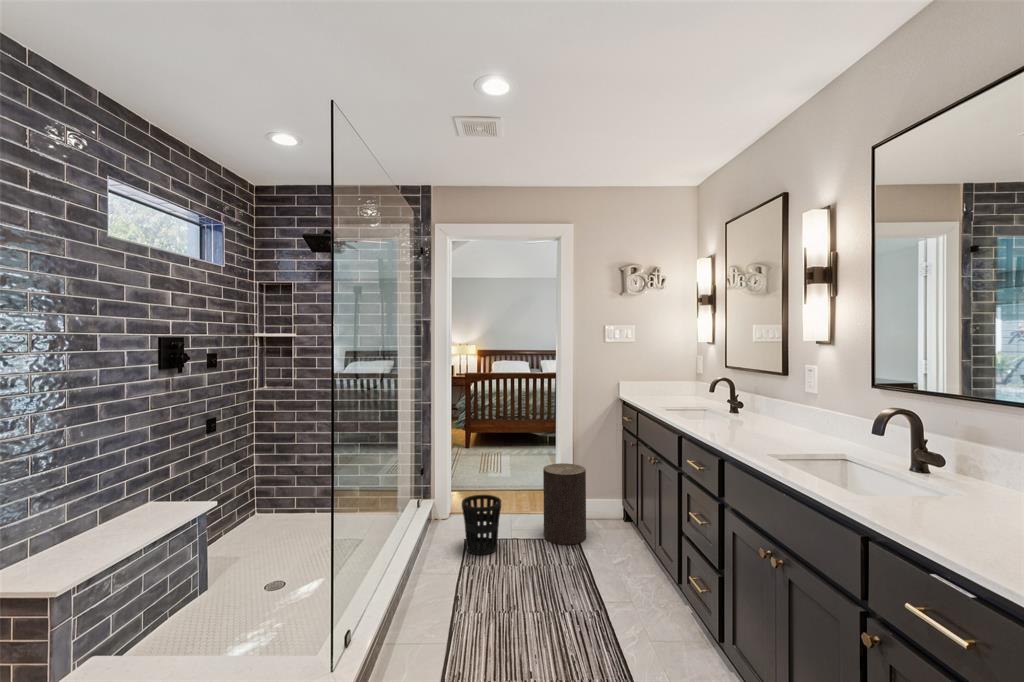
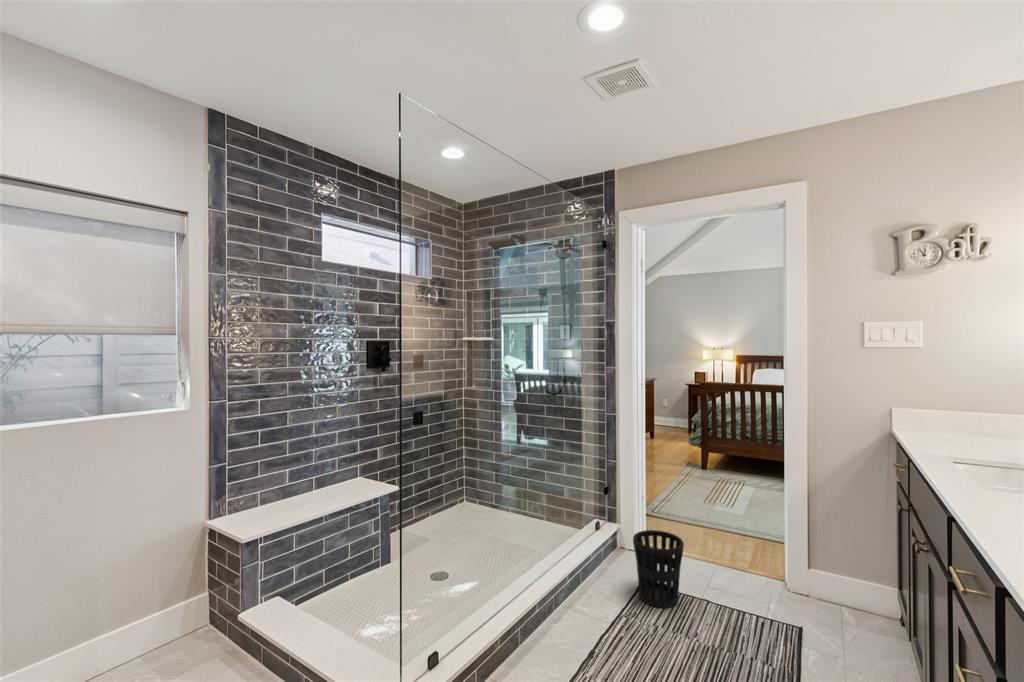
stool: present [543,463,586,545] -> none [749,511,817,632]

